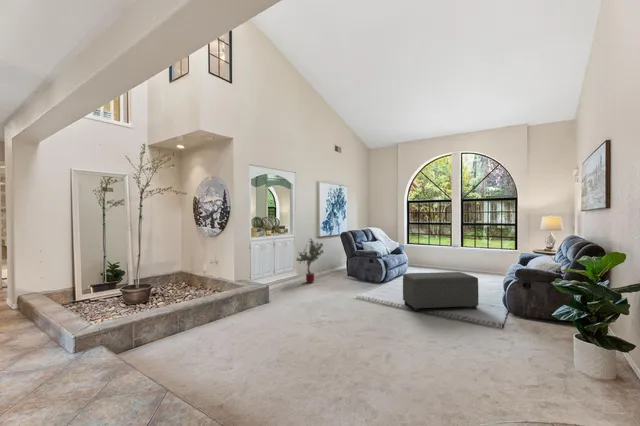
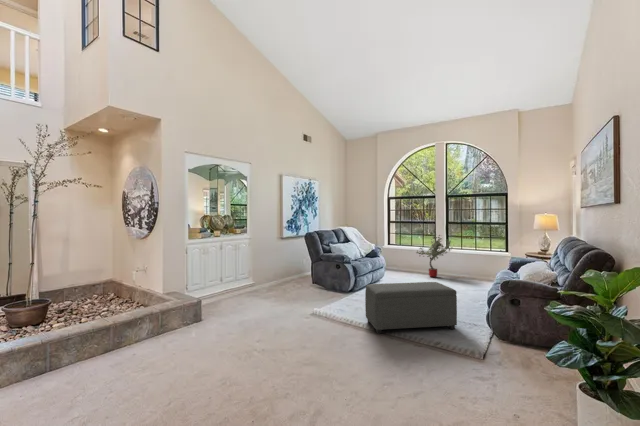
potted tree: present [297,239,323,283] -> present [416,235,451,277]

